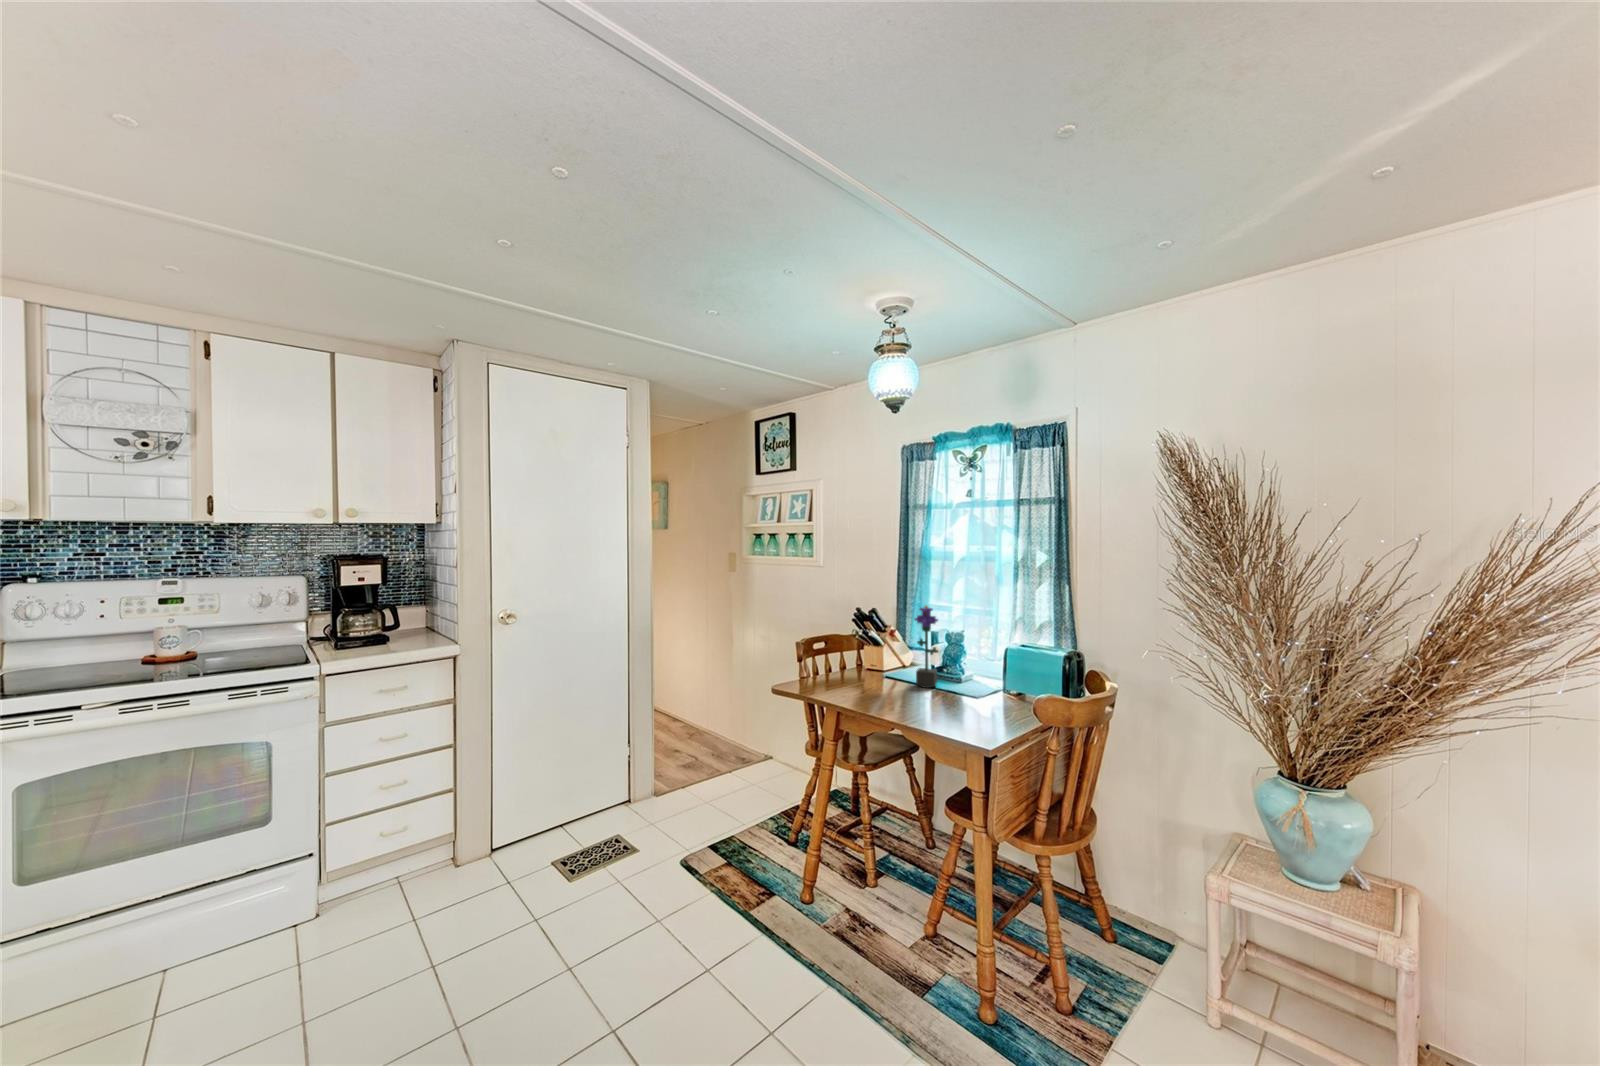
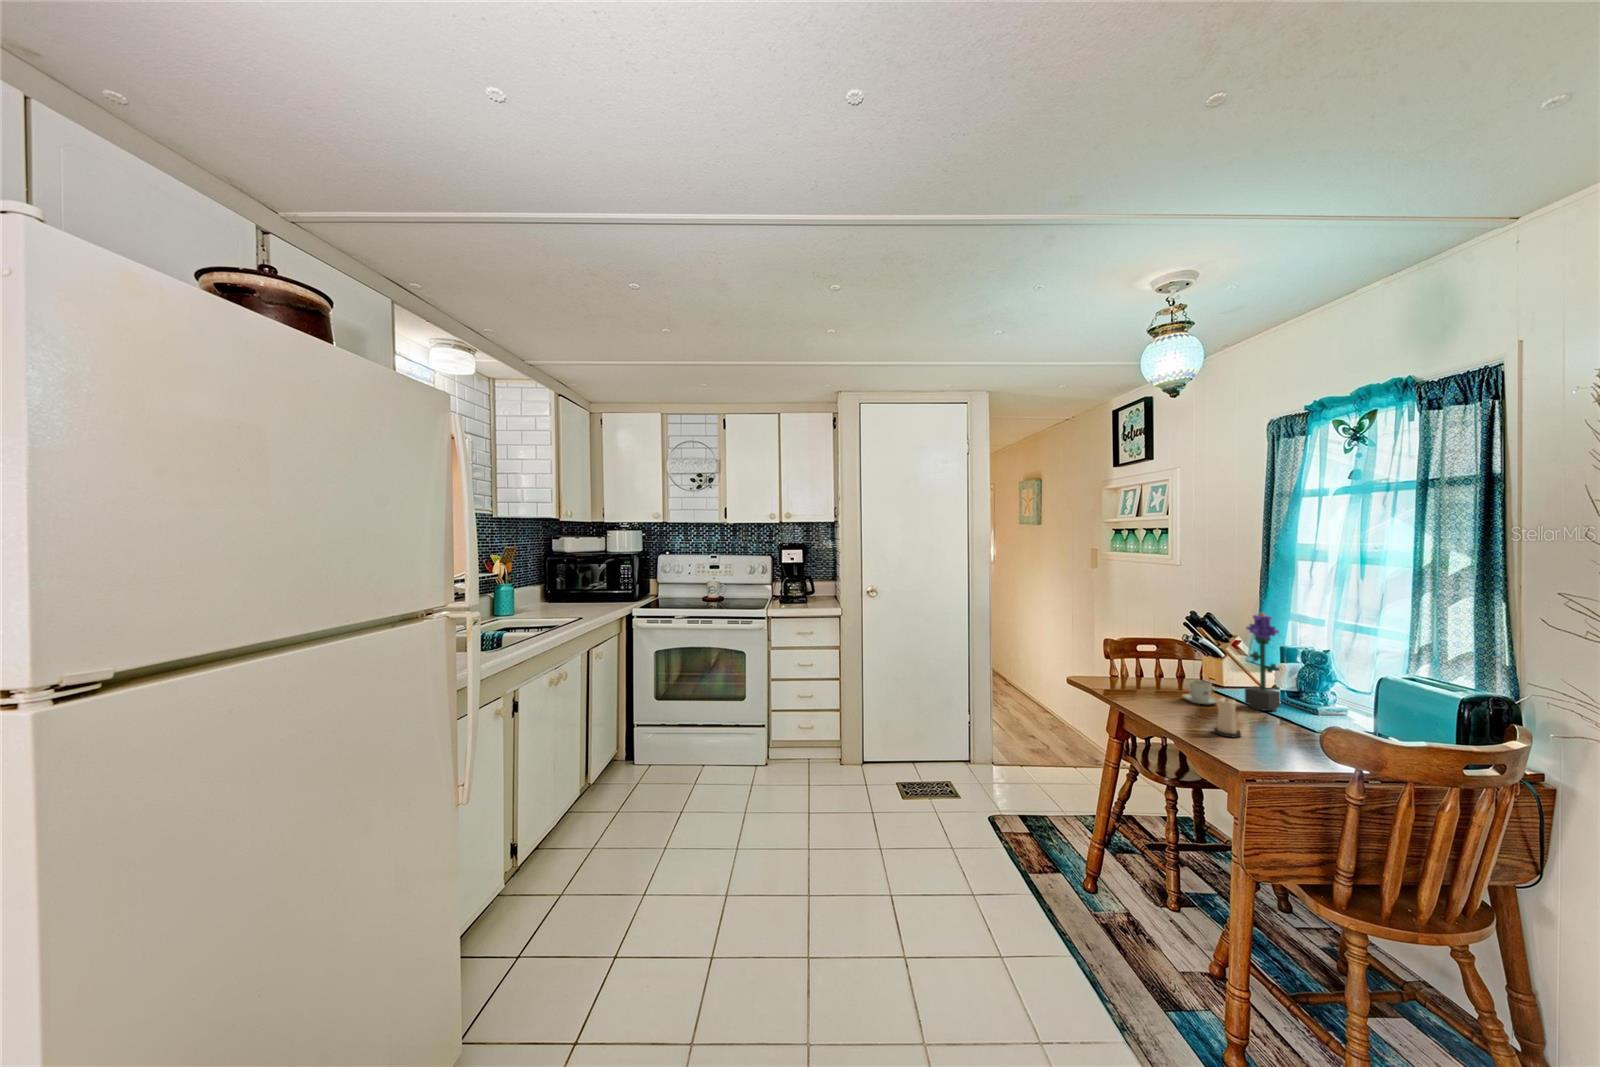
teacup: none [873,670,901,691] -> present [1183,680,1219,704]
candle: none [929,683,950,720] -> present [1214,698,1241,738]

